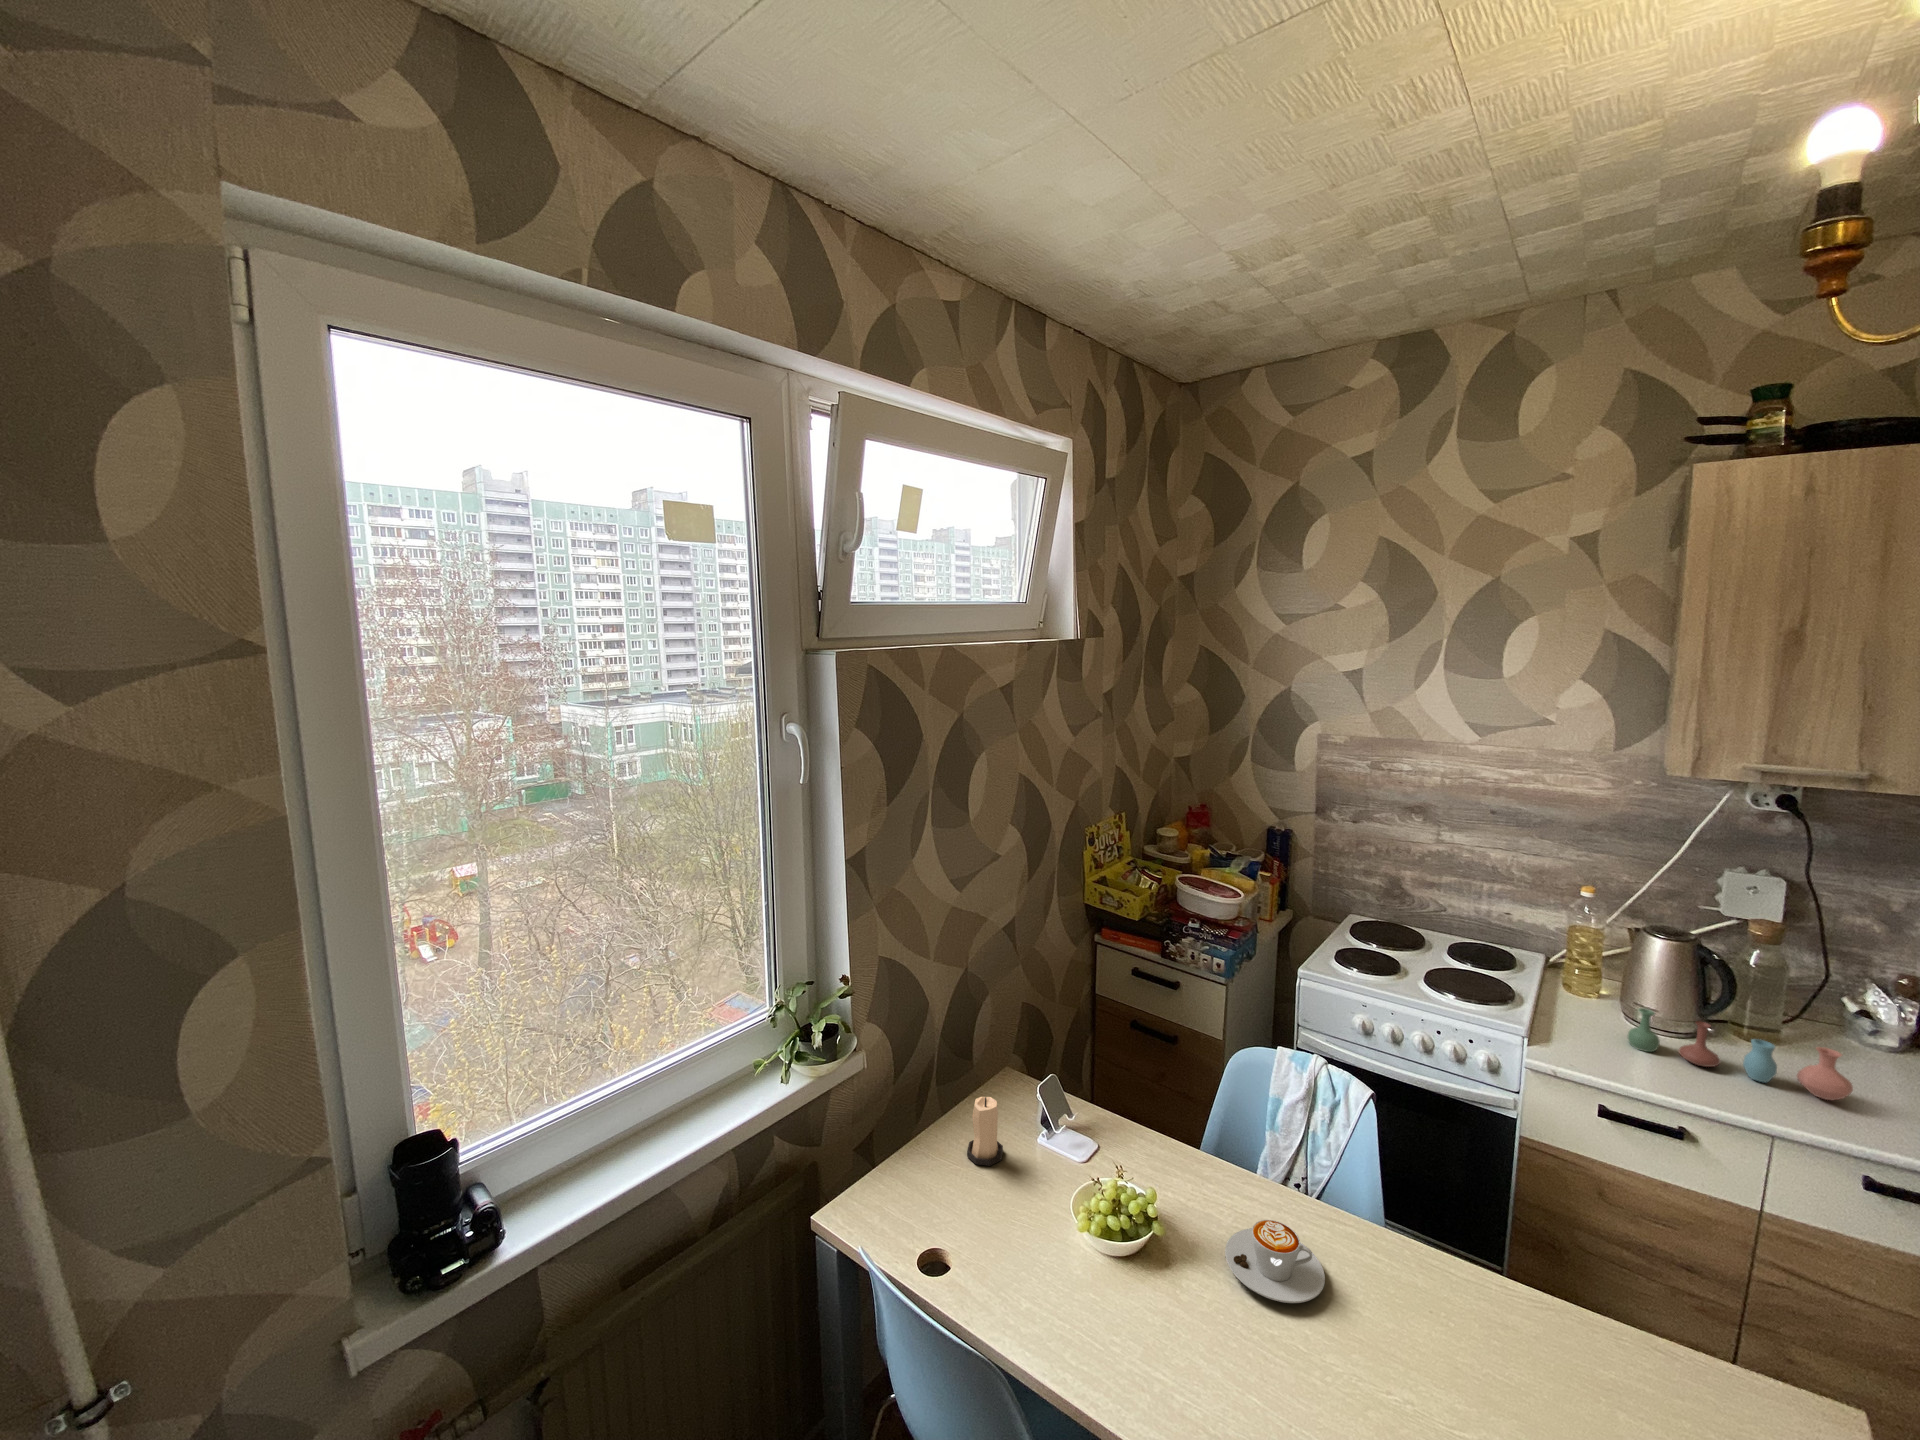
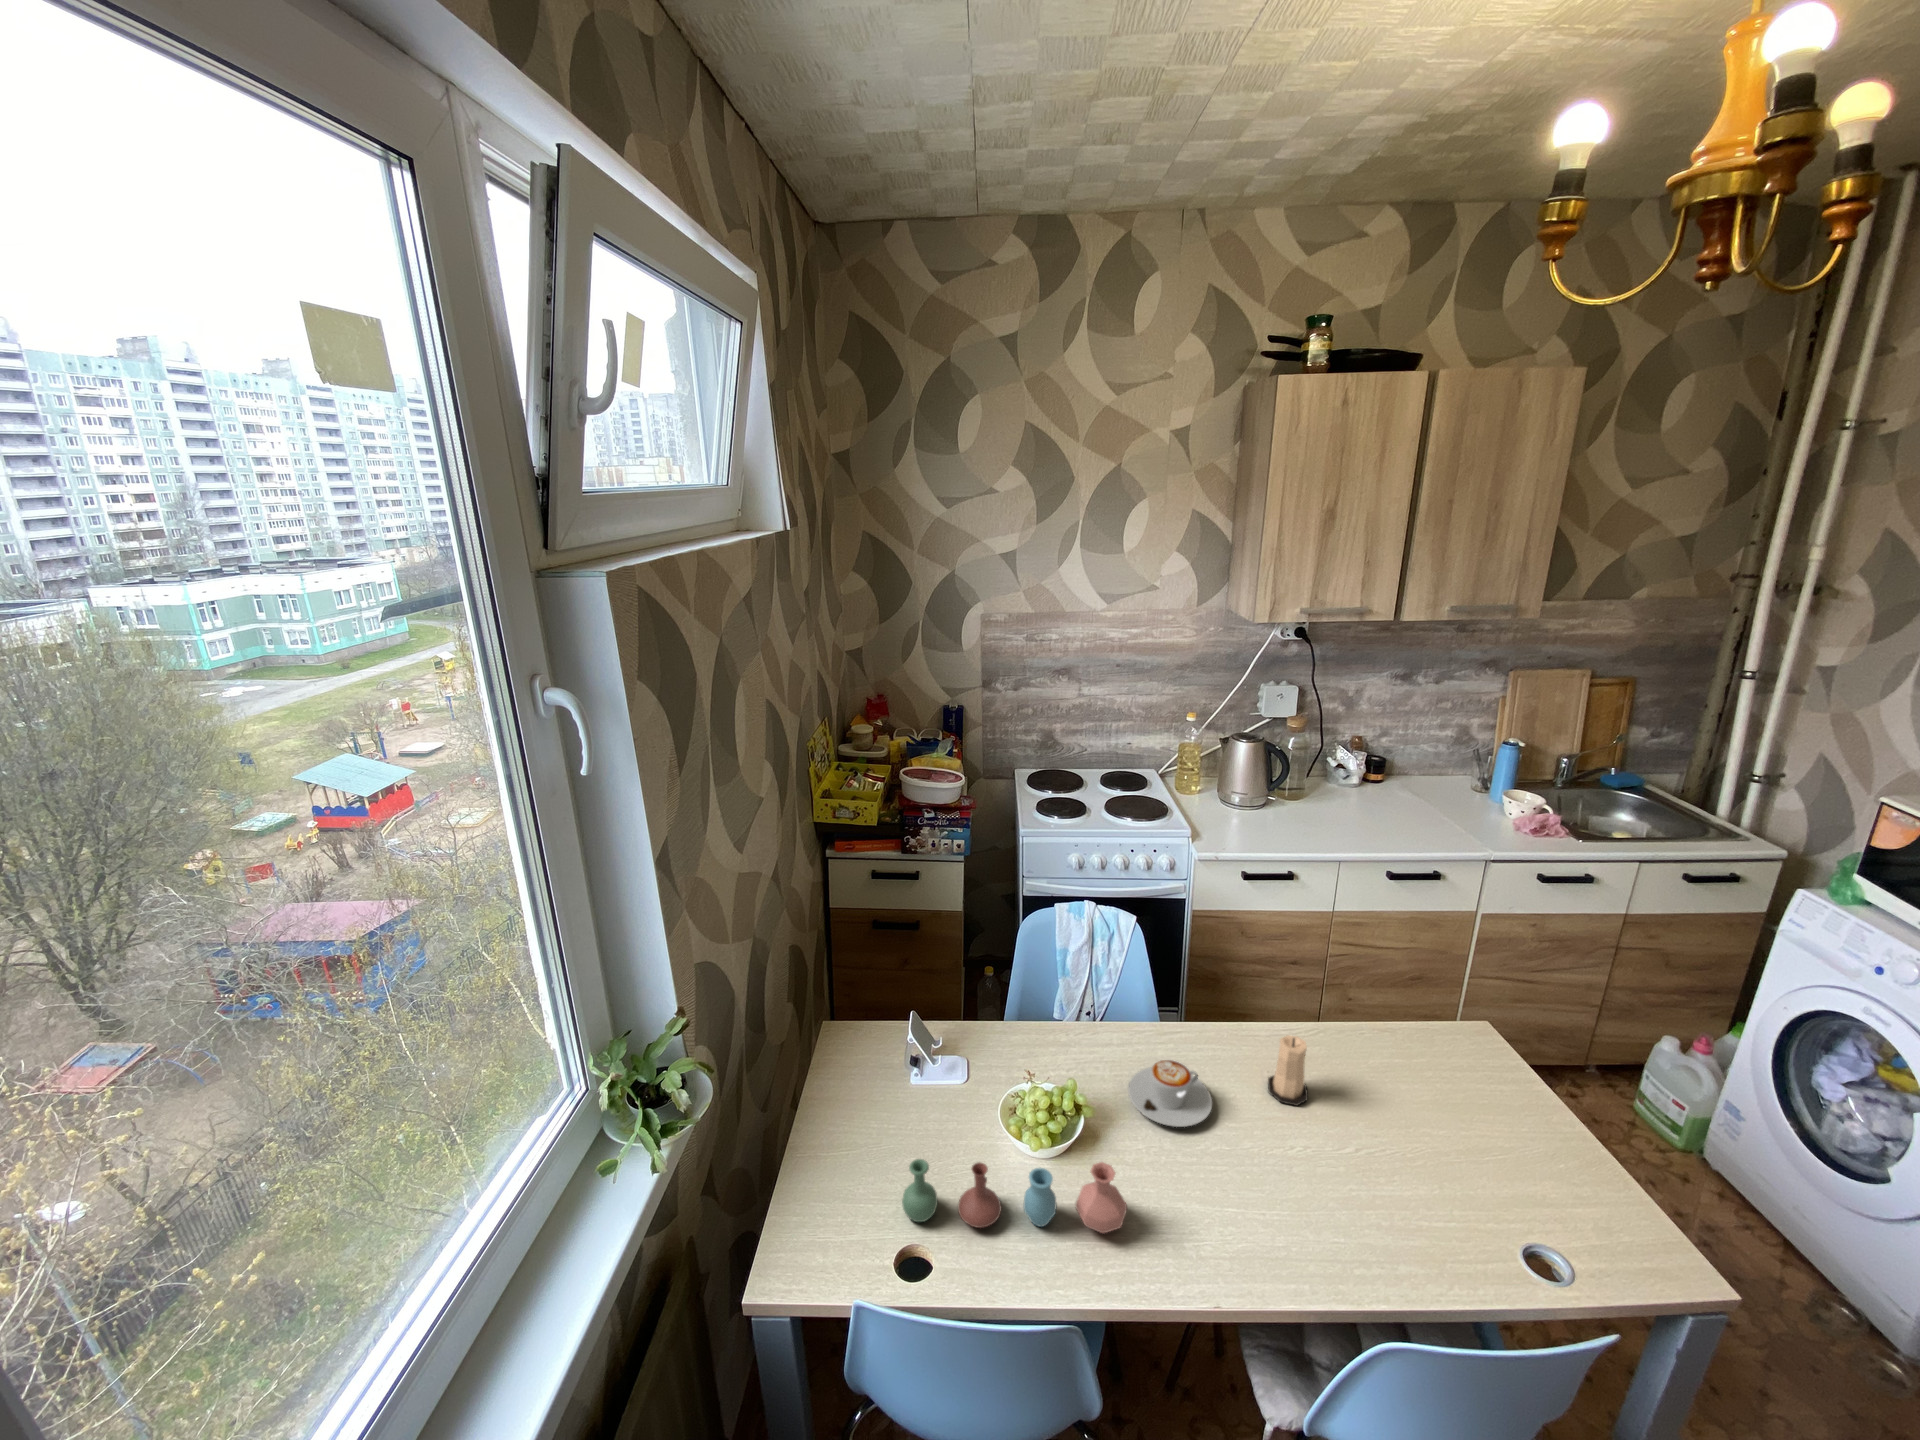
vase: present [1628,1008,1853,1100] -> present [902,1159,1127,1233]
candle: present [967,1097,1003,1166] -> present [1268,1035,1308,1106]

